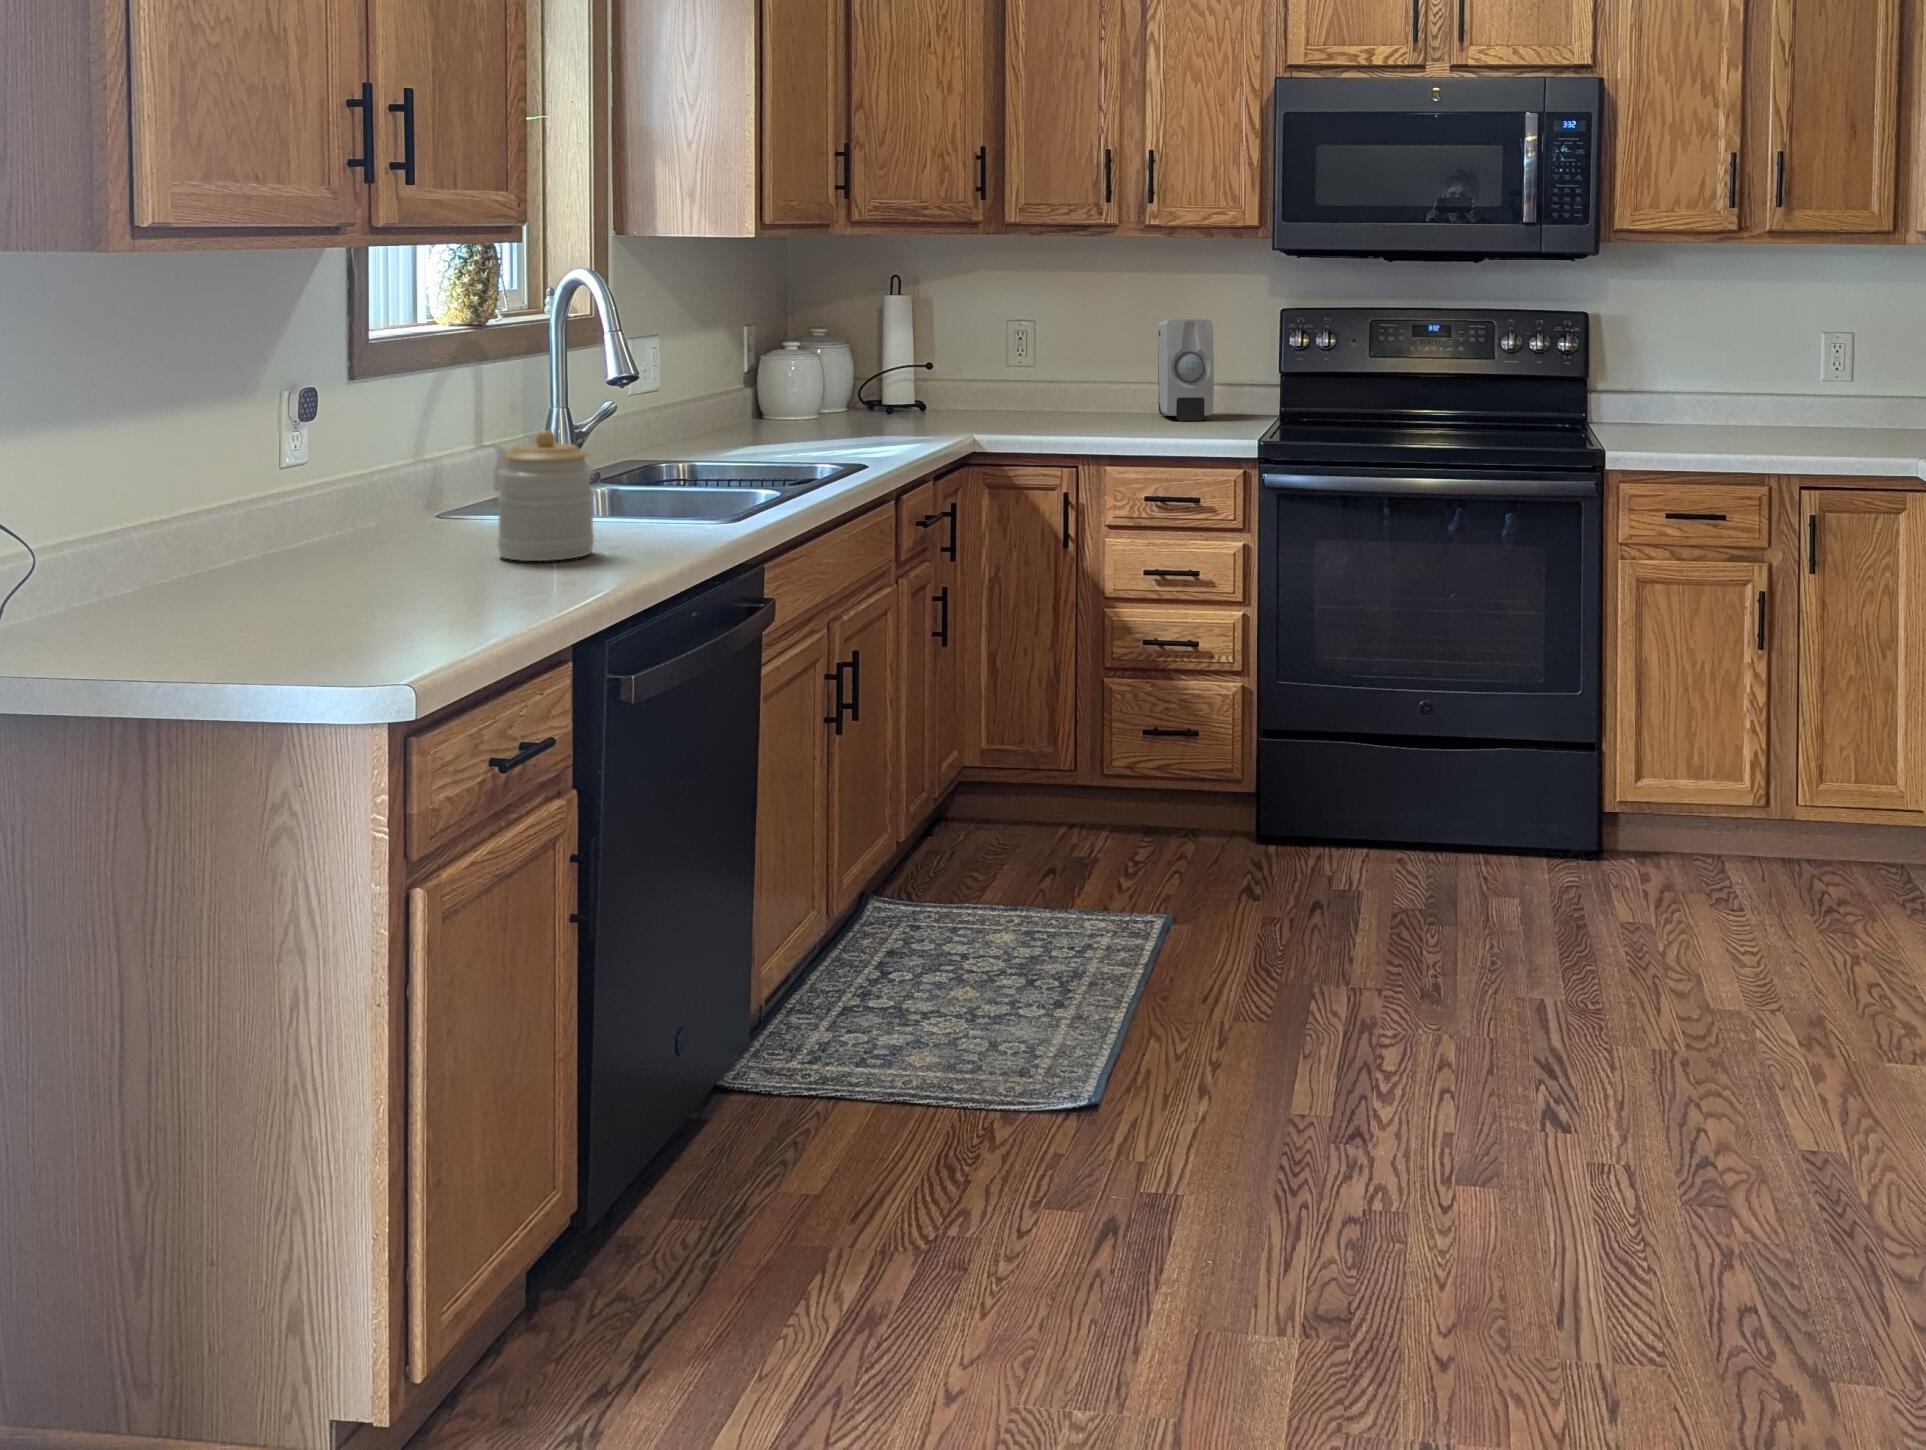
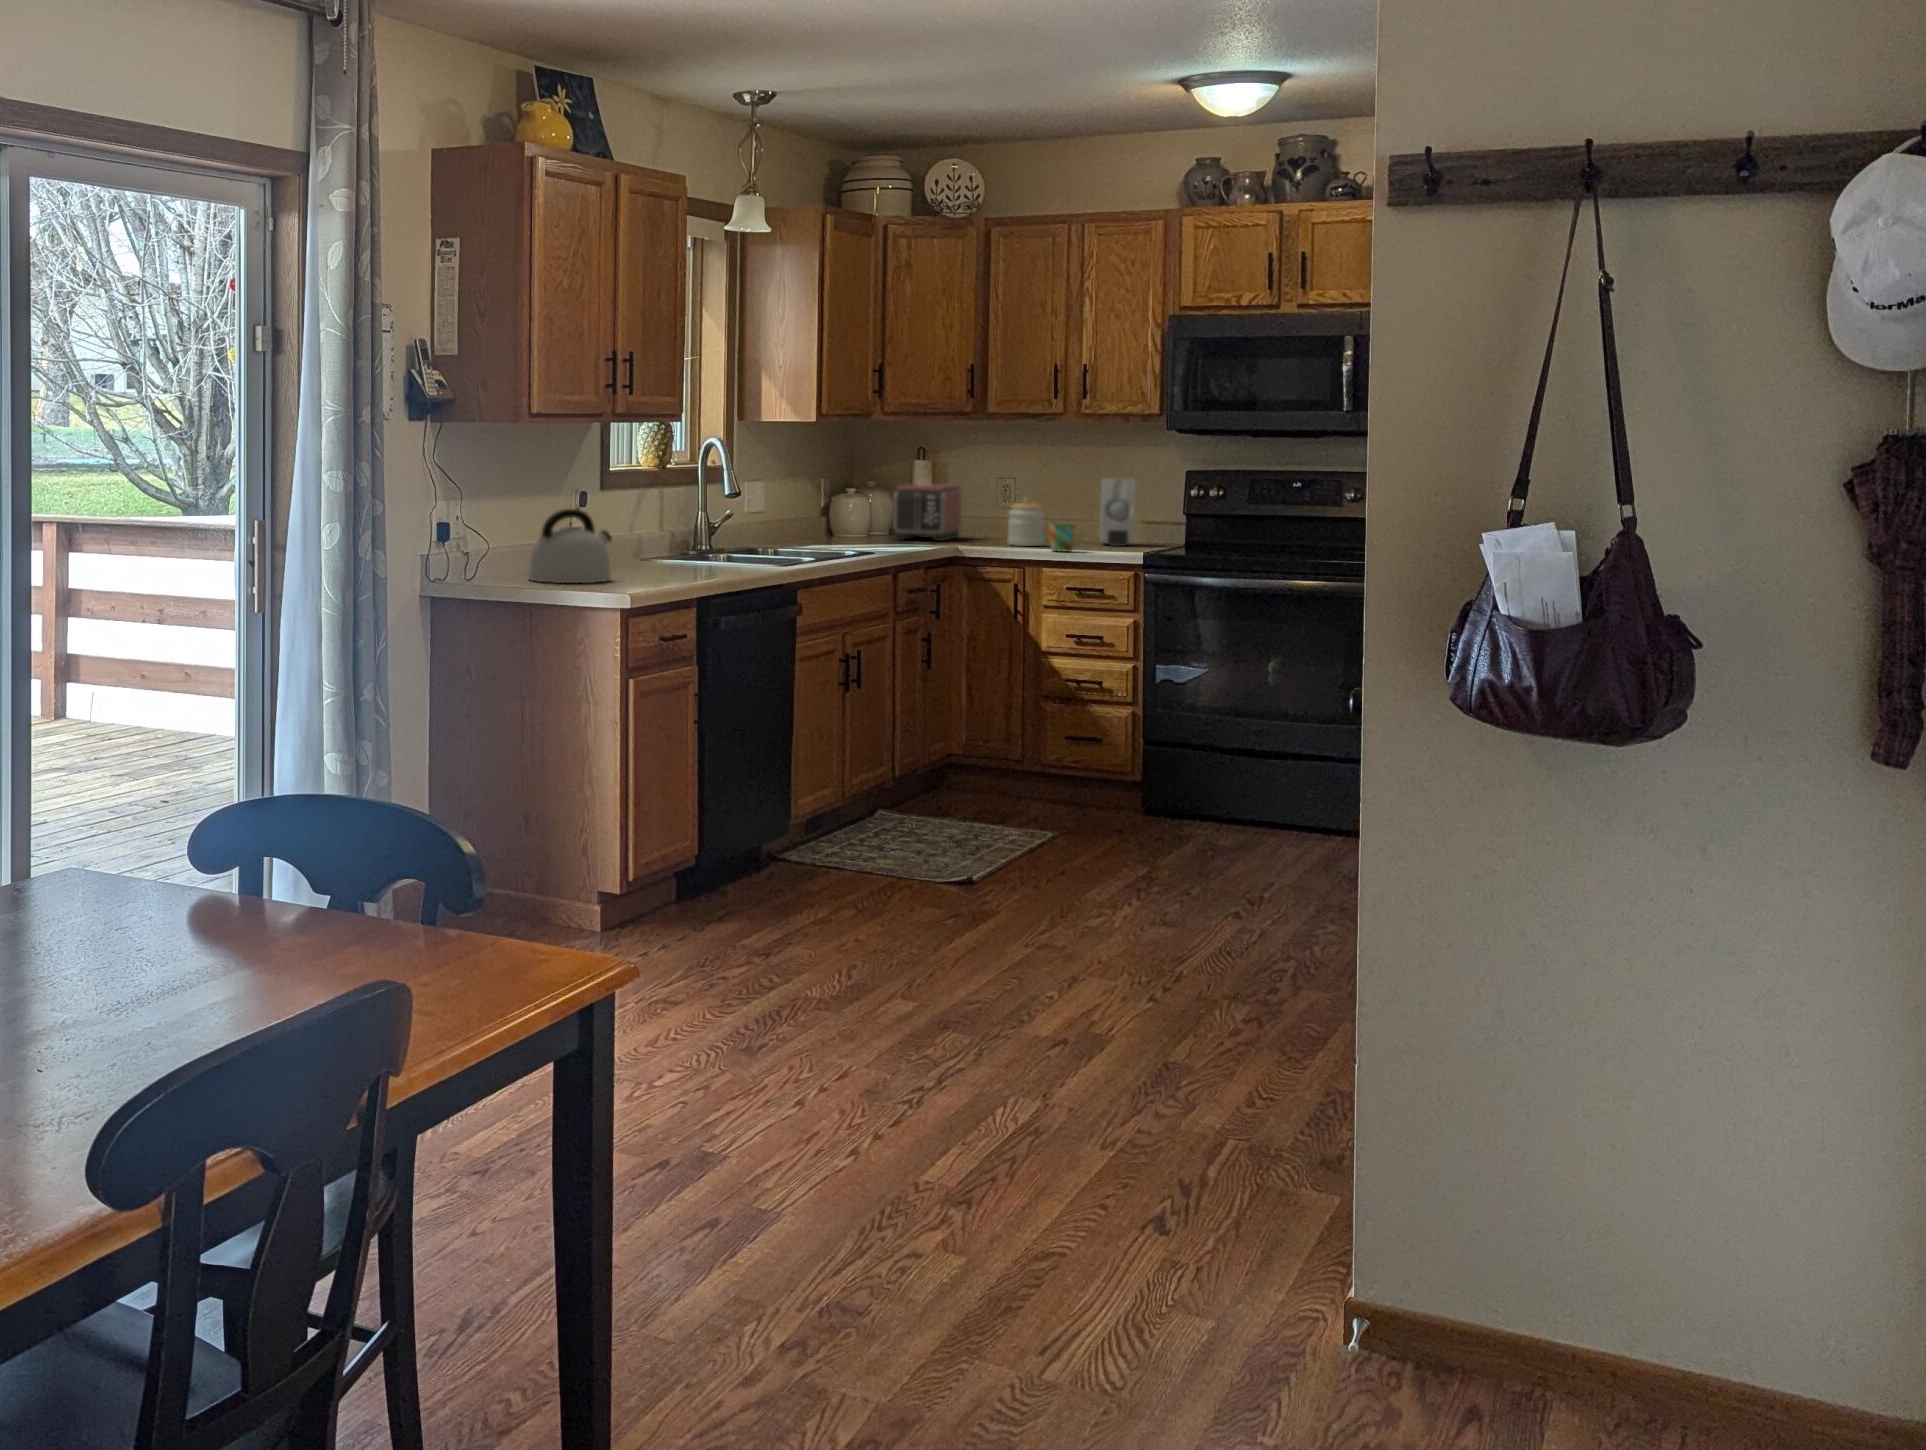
toaster: none [858,330,954,422] -> present [893,484,961,541]
mug: none [1115,395,1166,440] -> present [1049,523,1077,552]
jar: present [497,430,594,561] -> present [1007,498,1044,546]
kettle: none [148,455,366,643] -> present [528,509,612,583]

